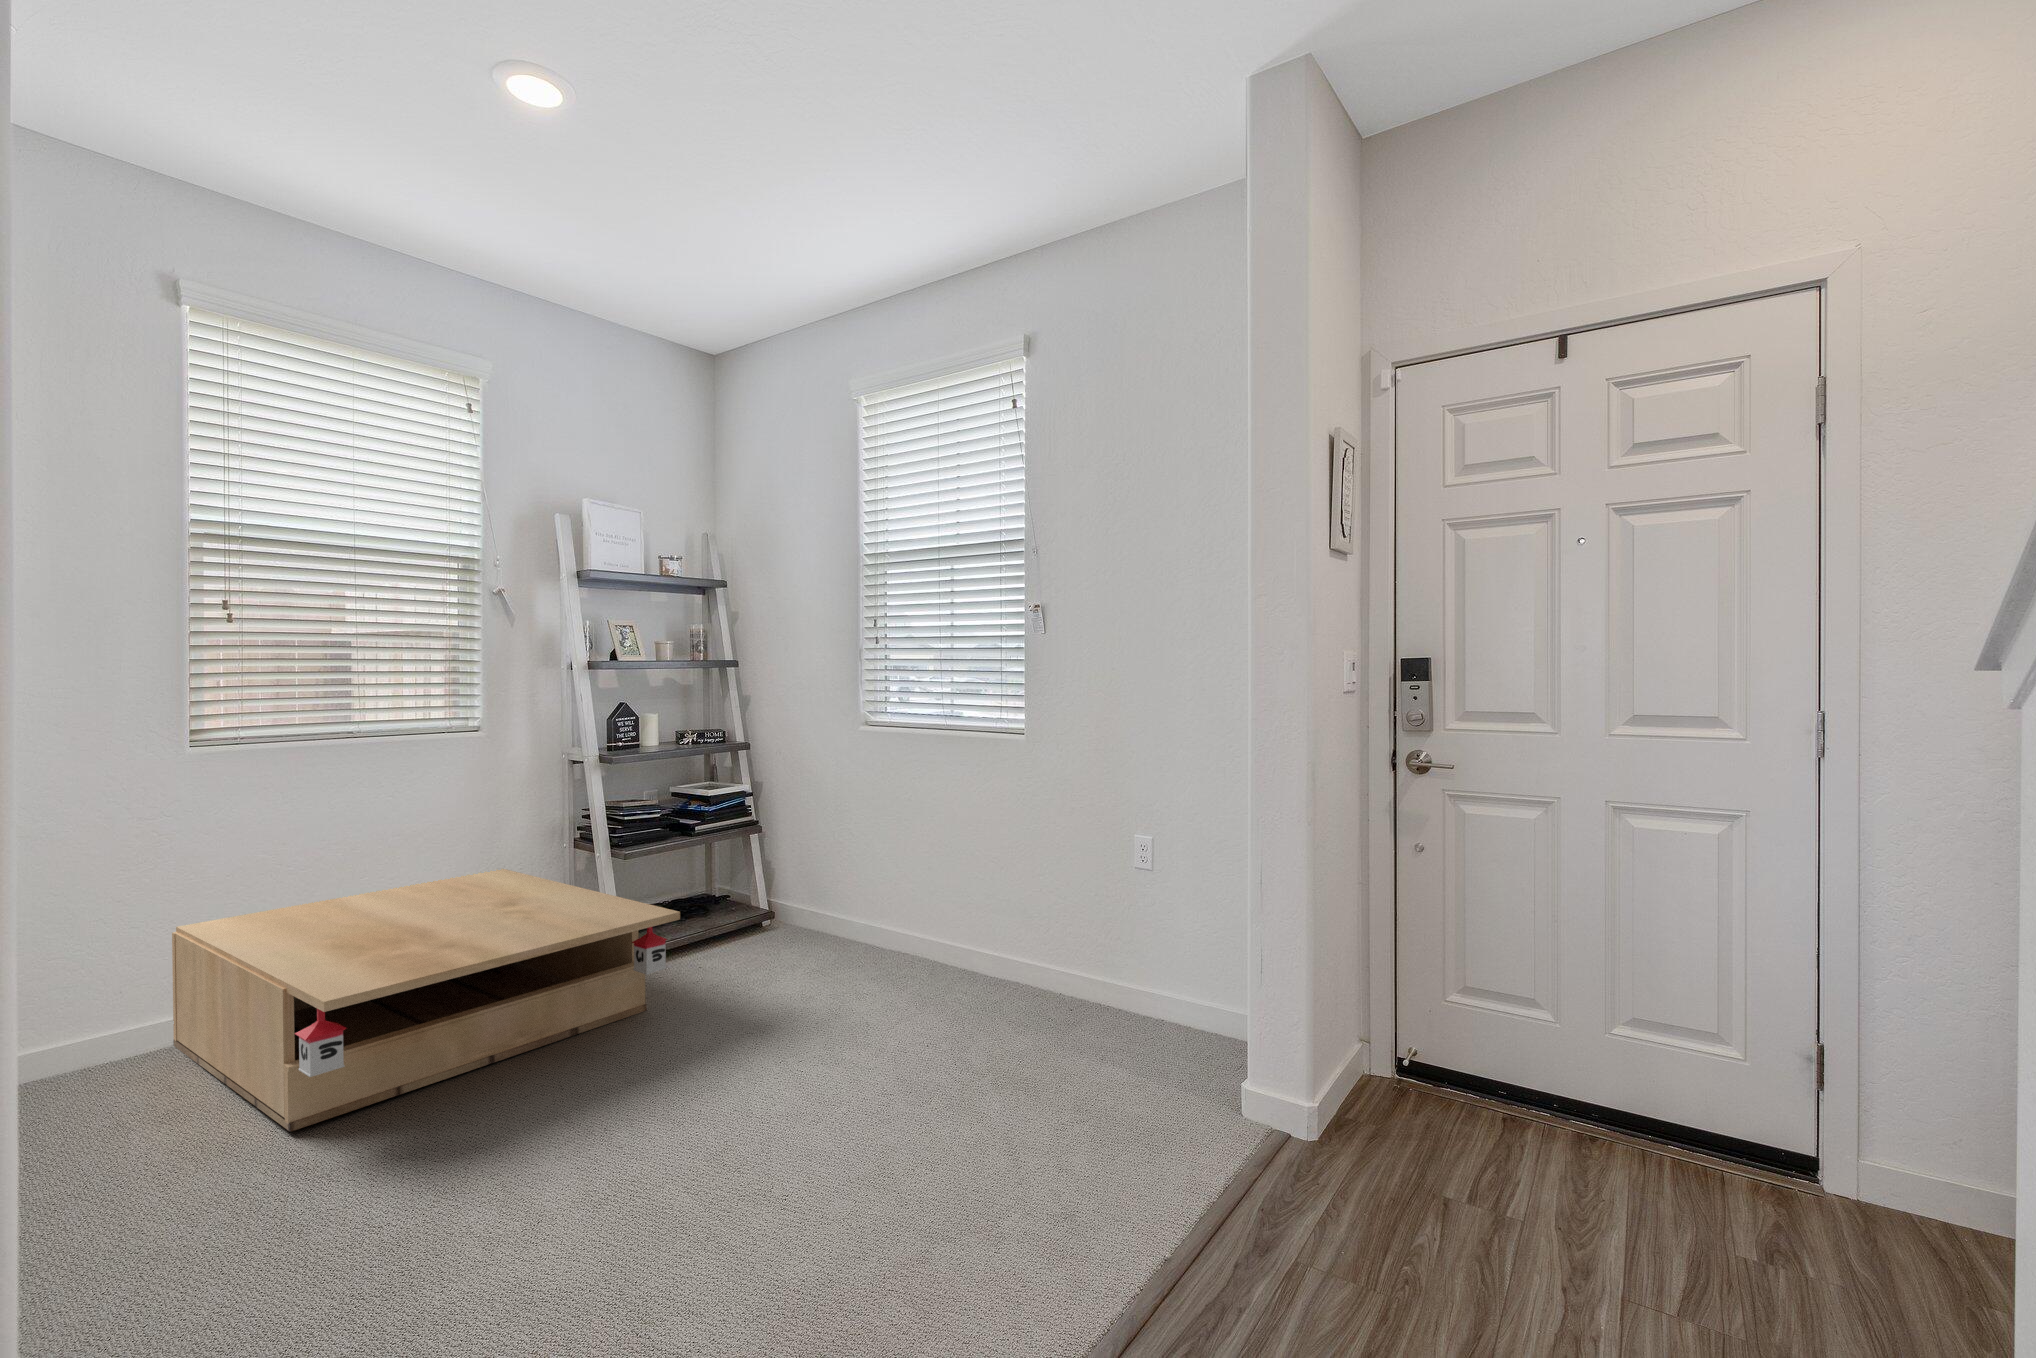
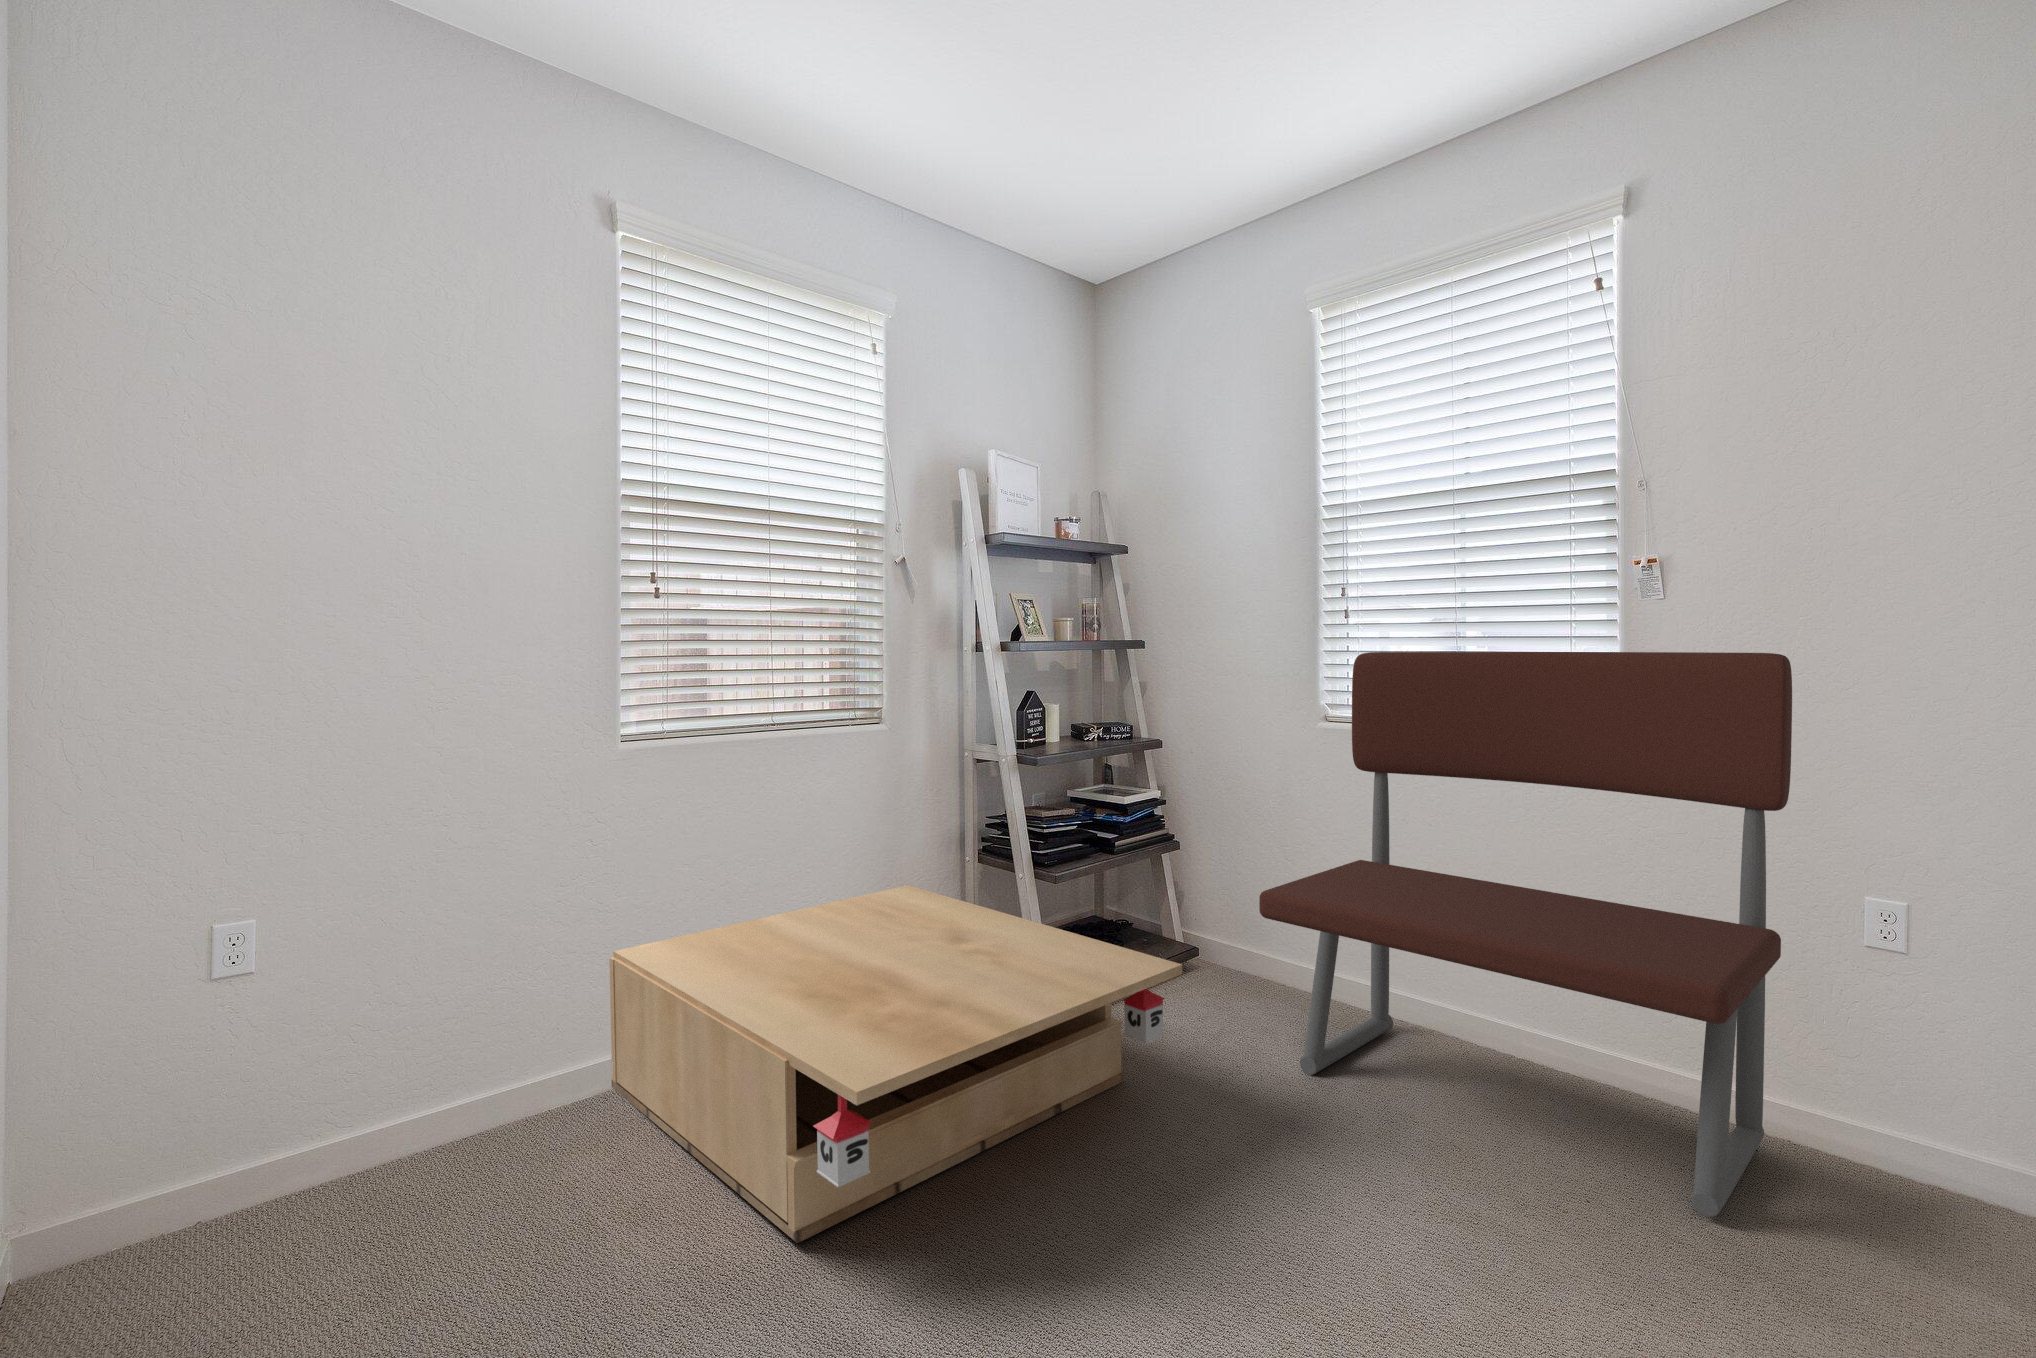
bench: none [754,670,1097,1058] -> present [1259,652,1792,1217]

